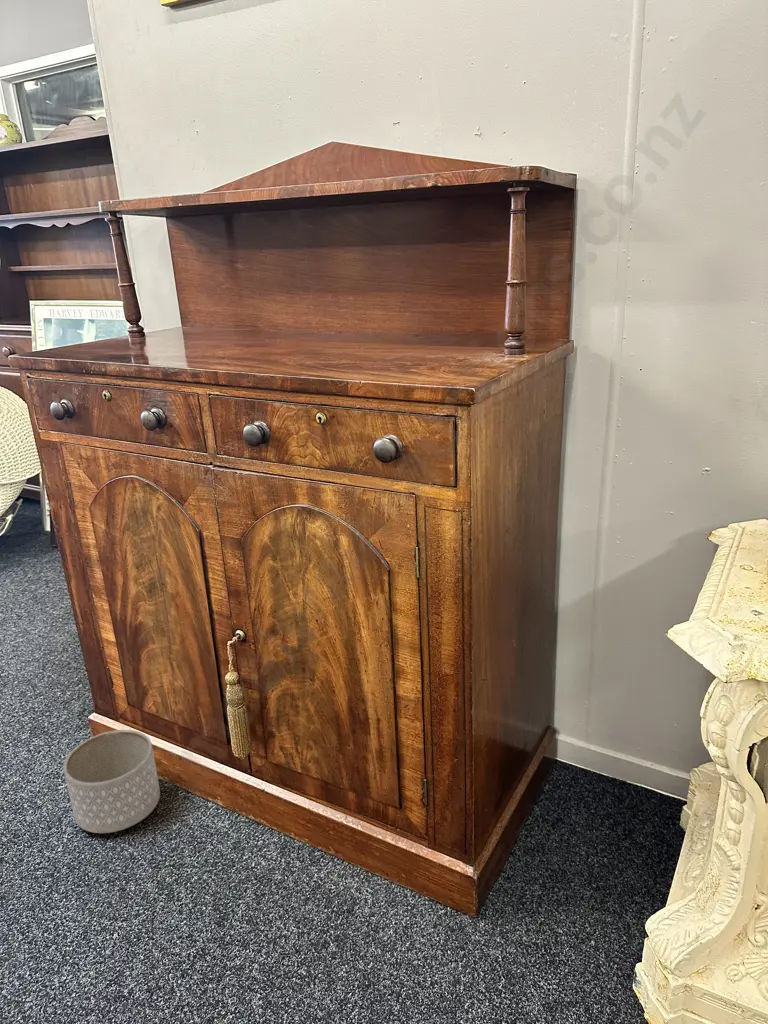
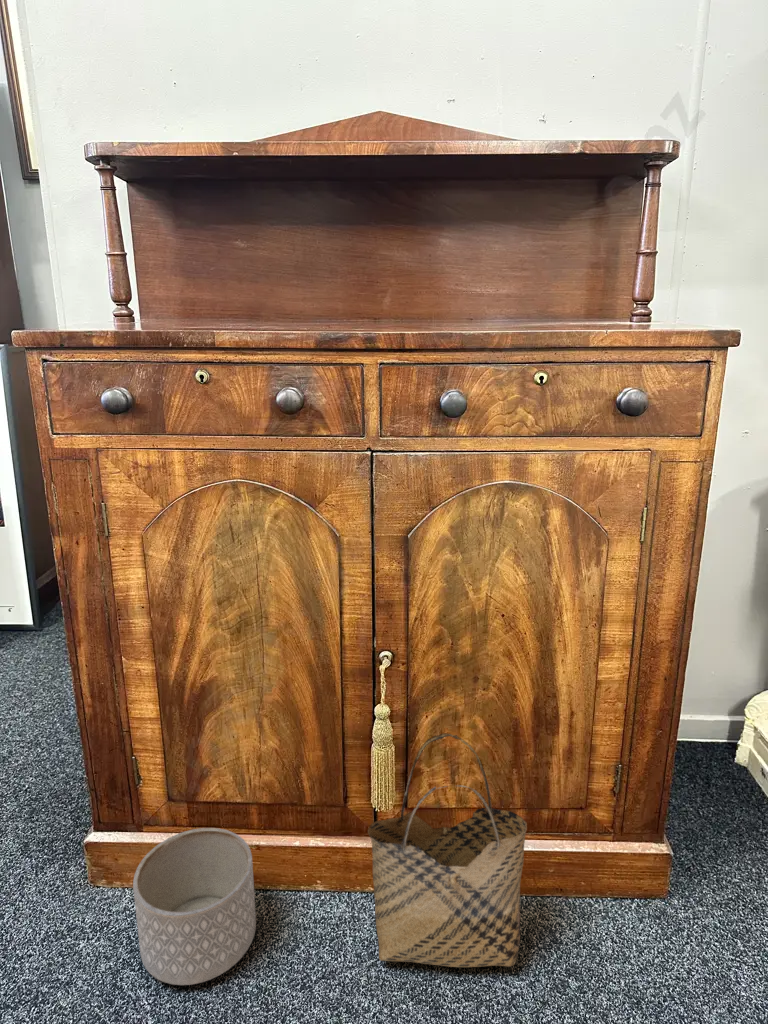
woven basket: none [197,708,316,907] -> present [368,733,527,967]

